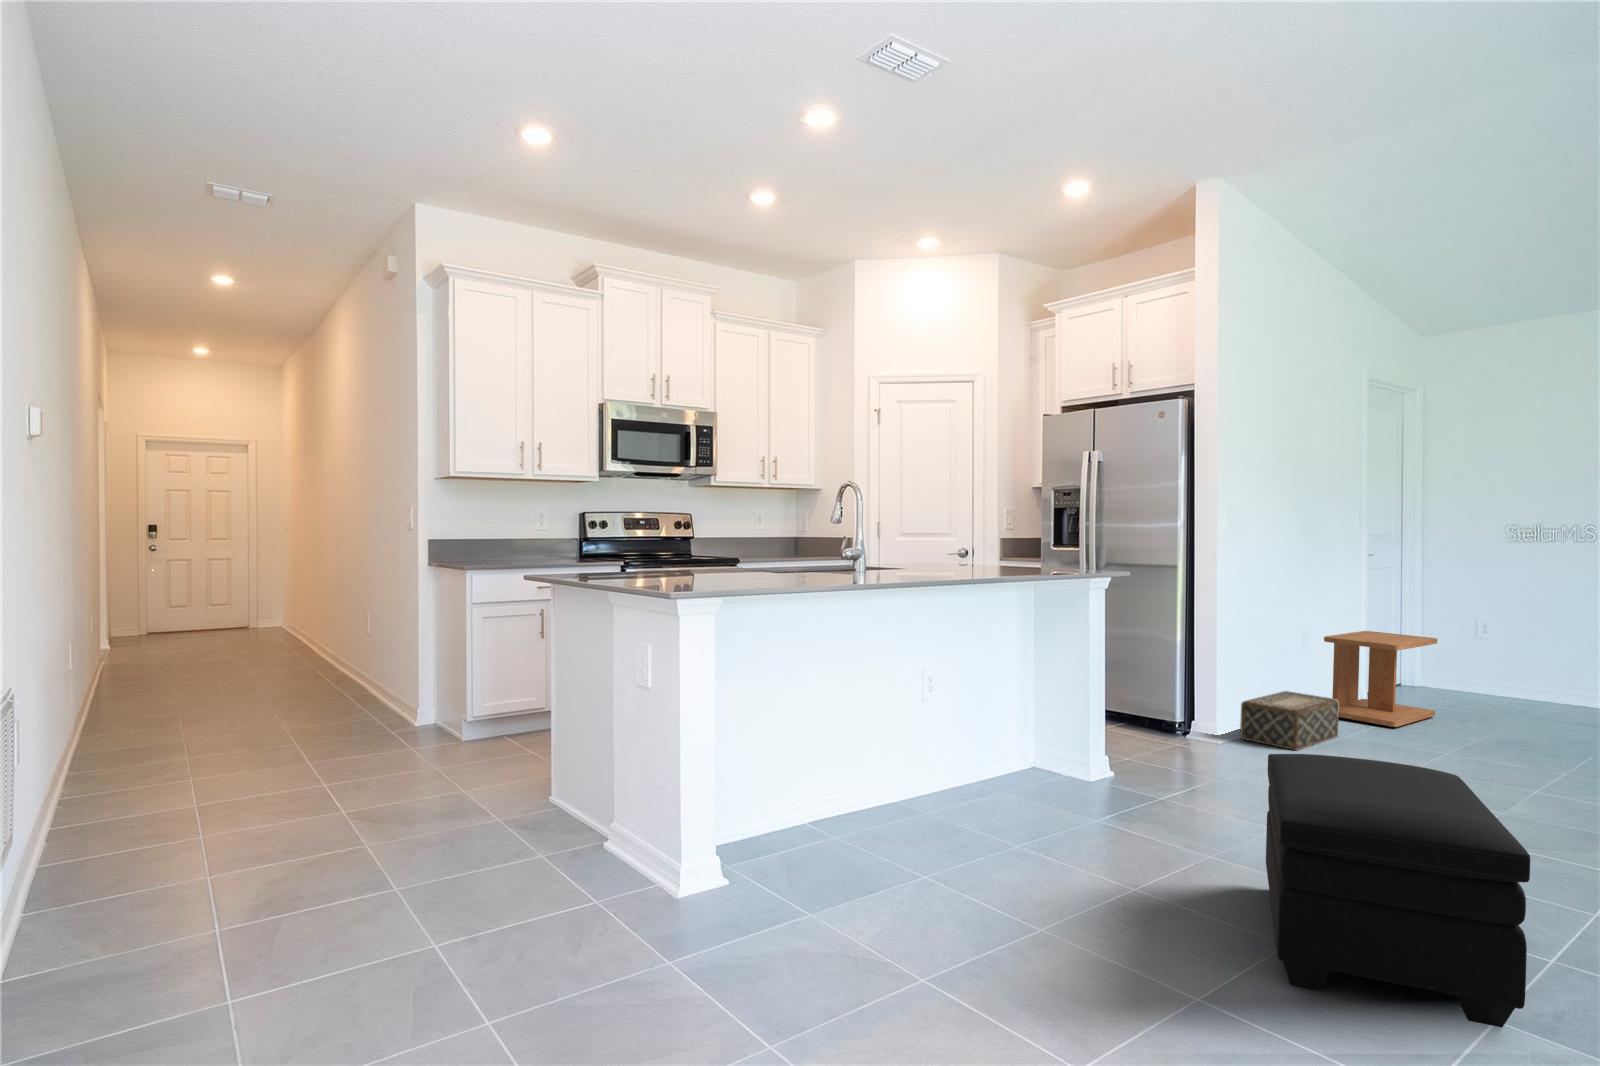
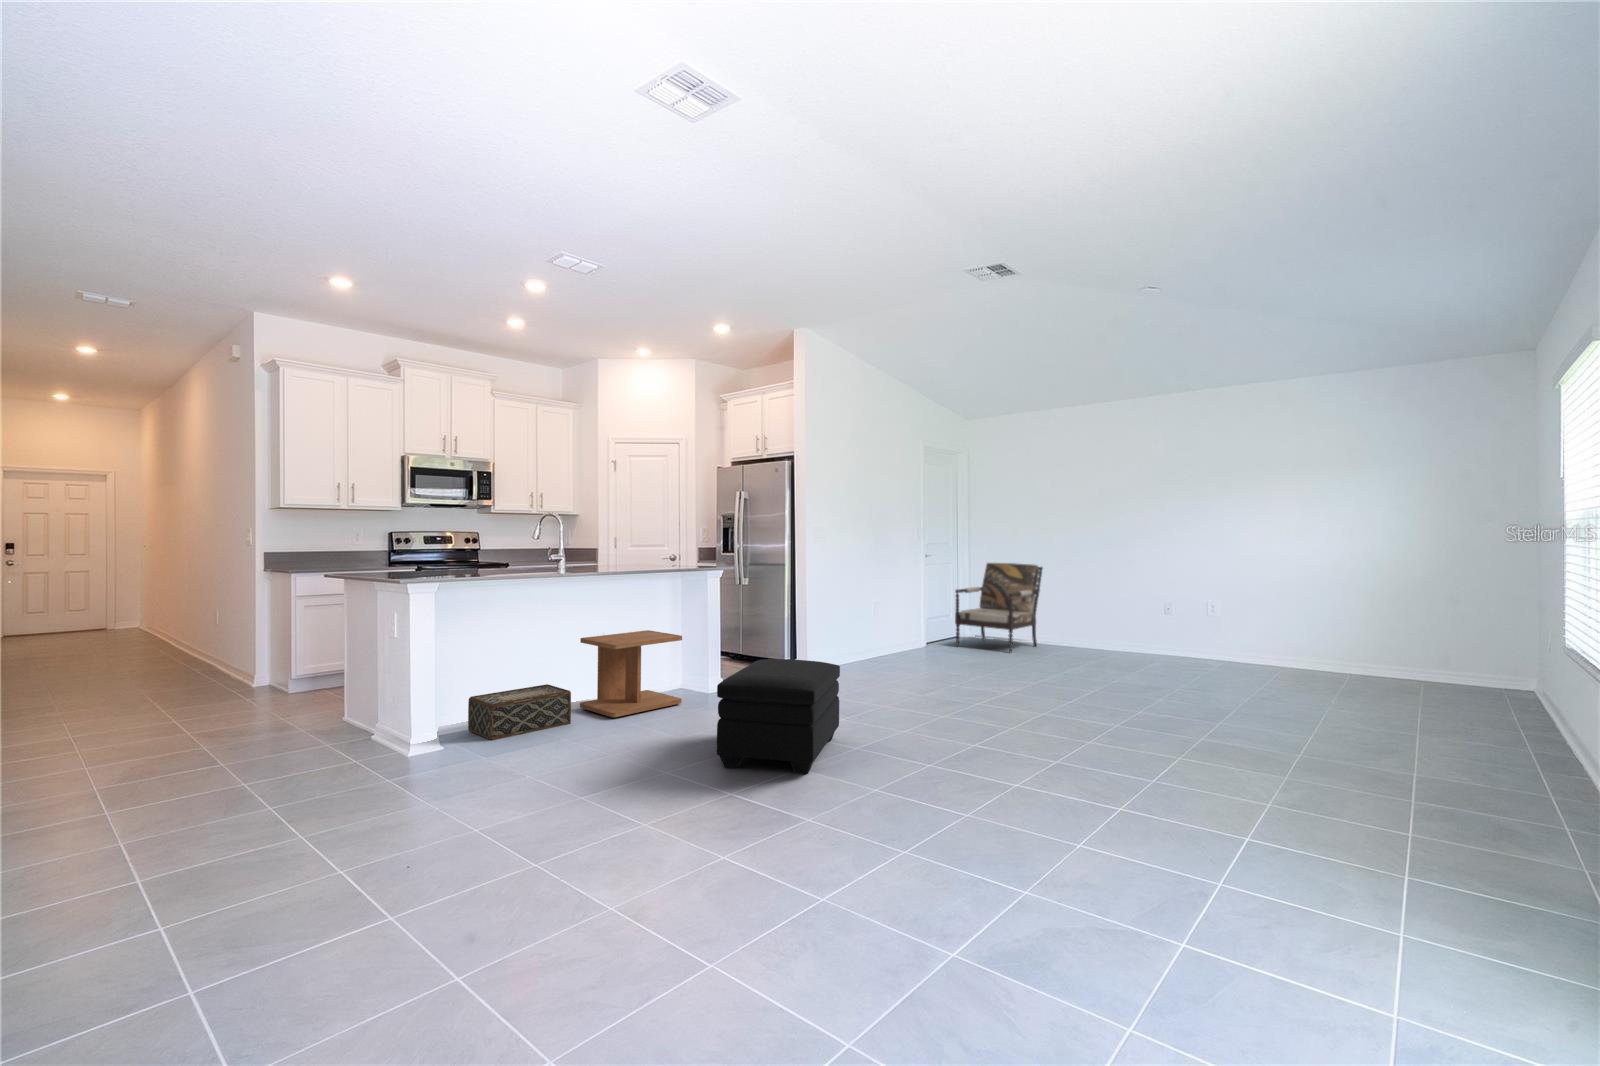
armchair: none [1427,567,1590,722] -> present [955,563,1043,653]
side table: present [1324,631,1437,727] -> present [580,630,682,718]
woven basket: present [1240,691,1339,750] -> present [468,684,571,740]

